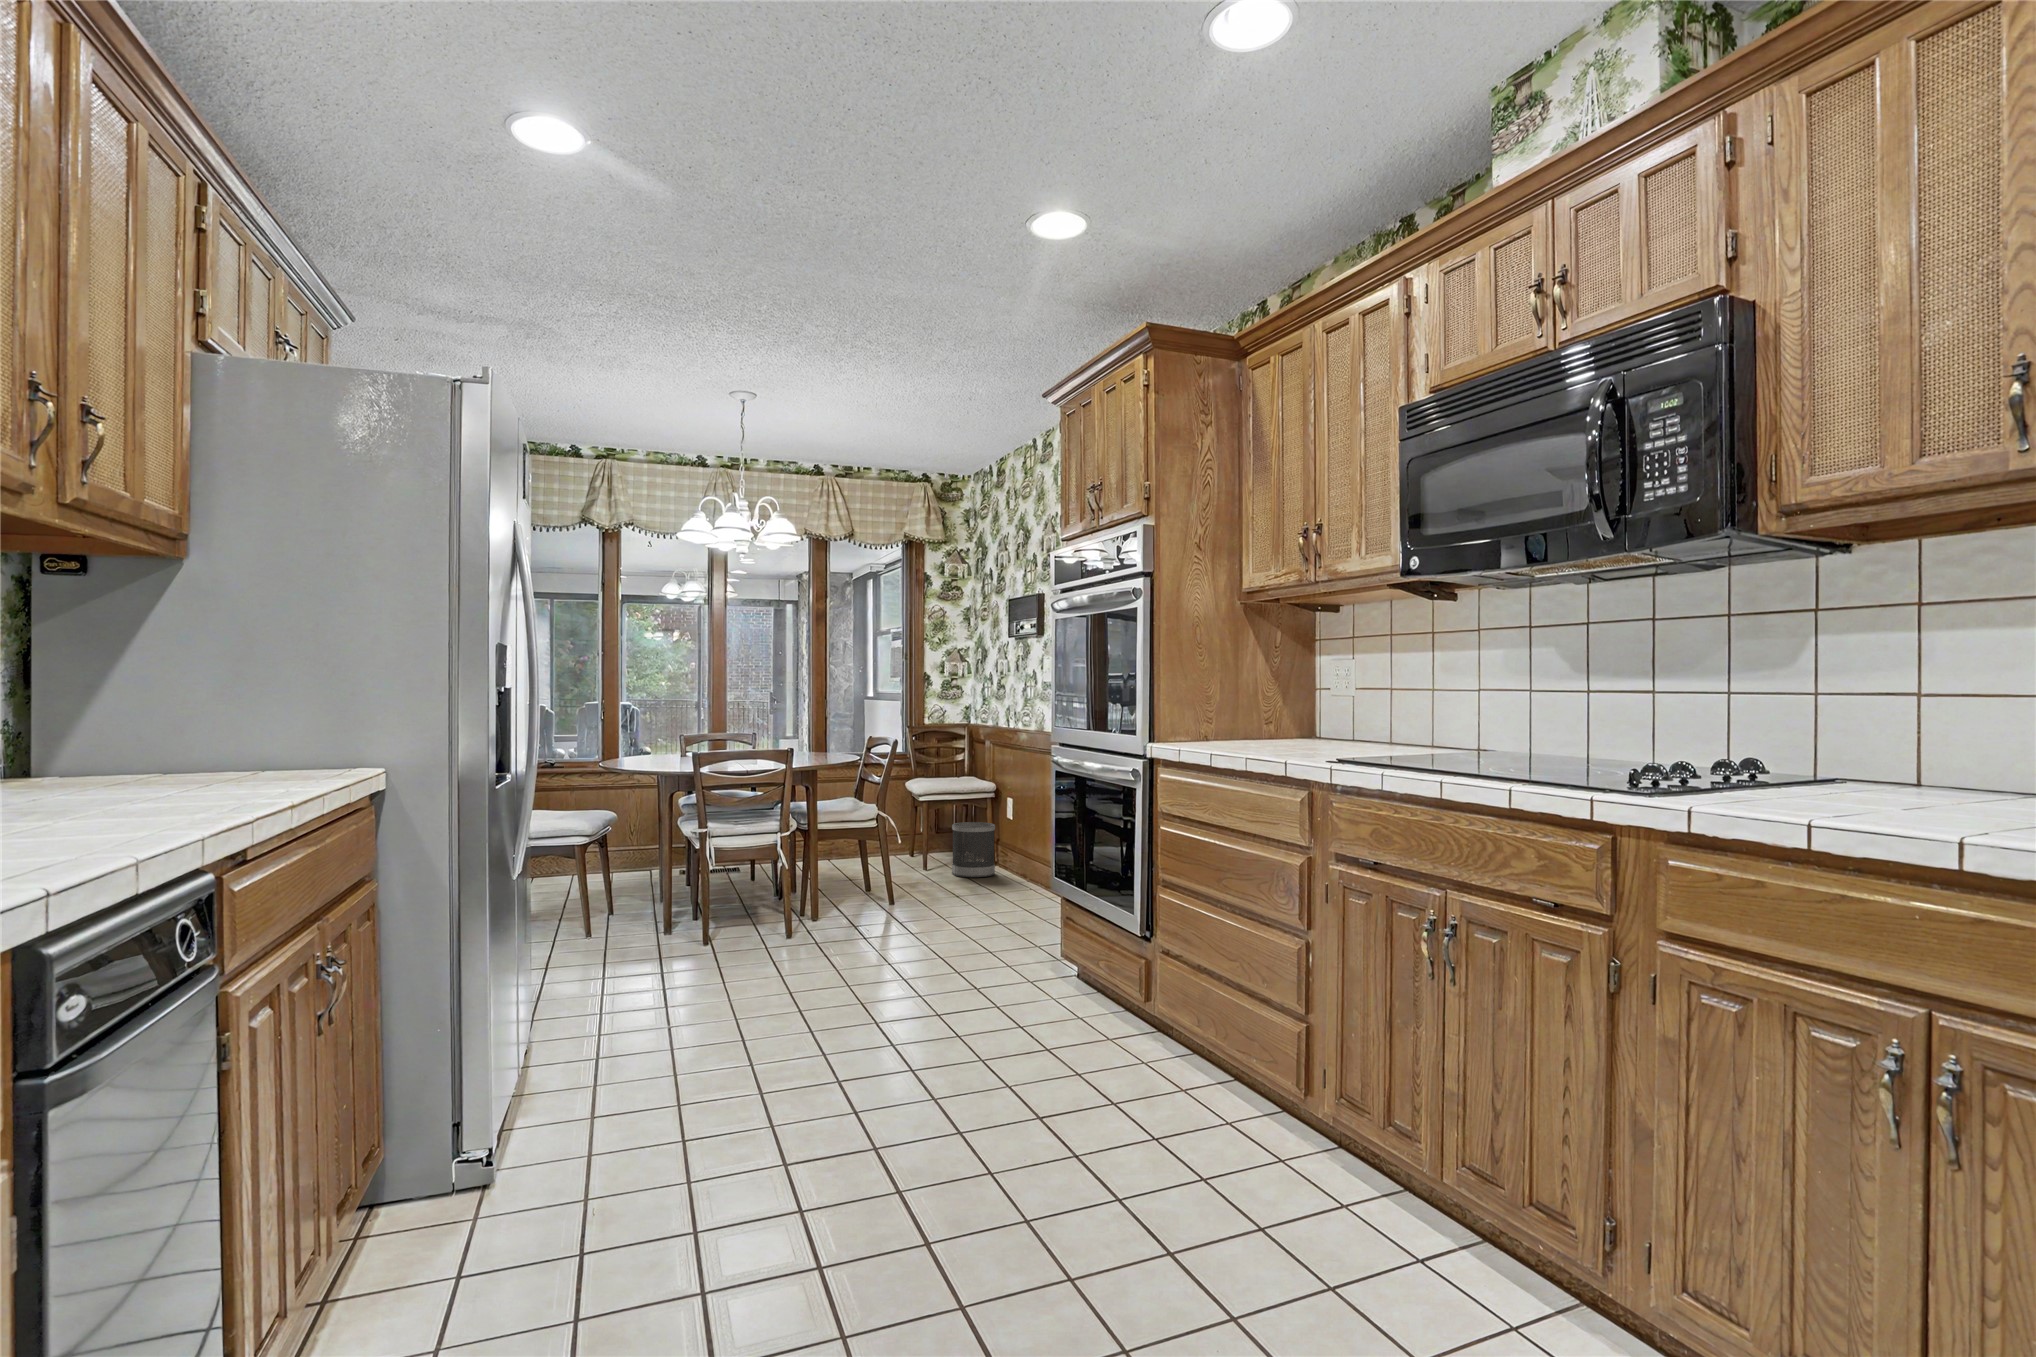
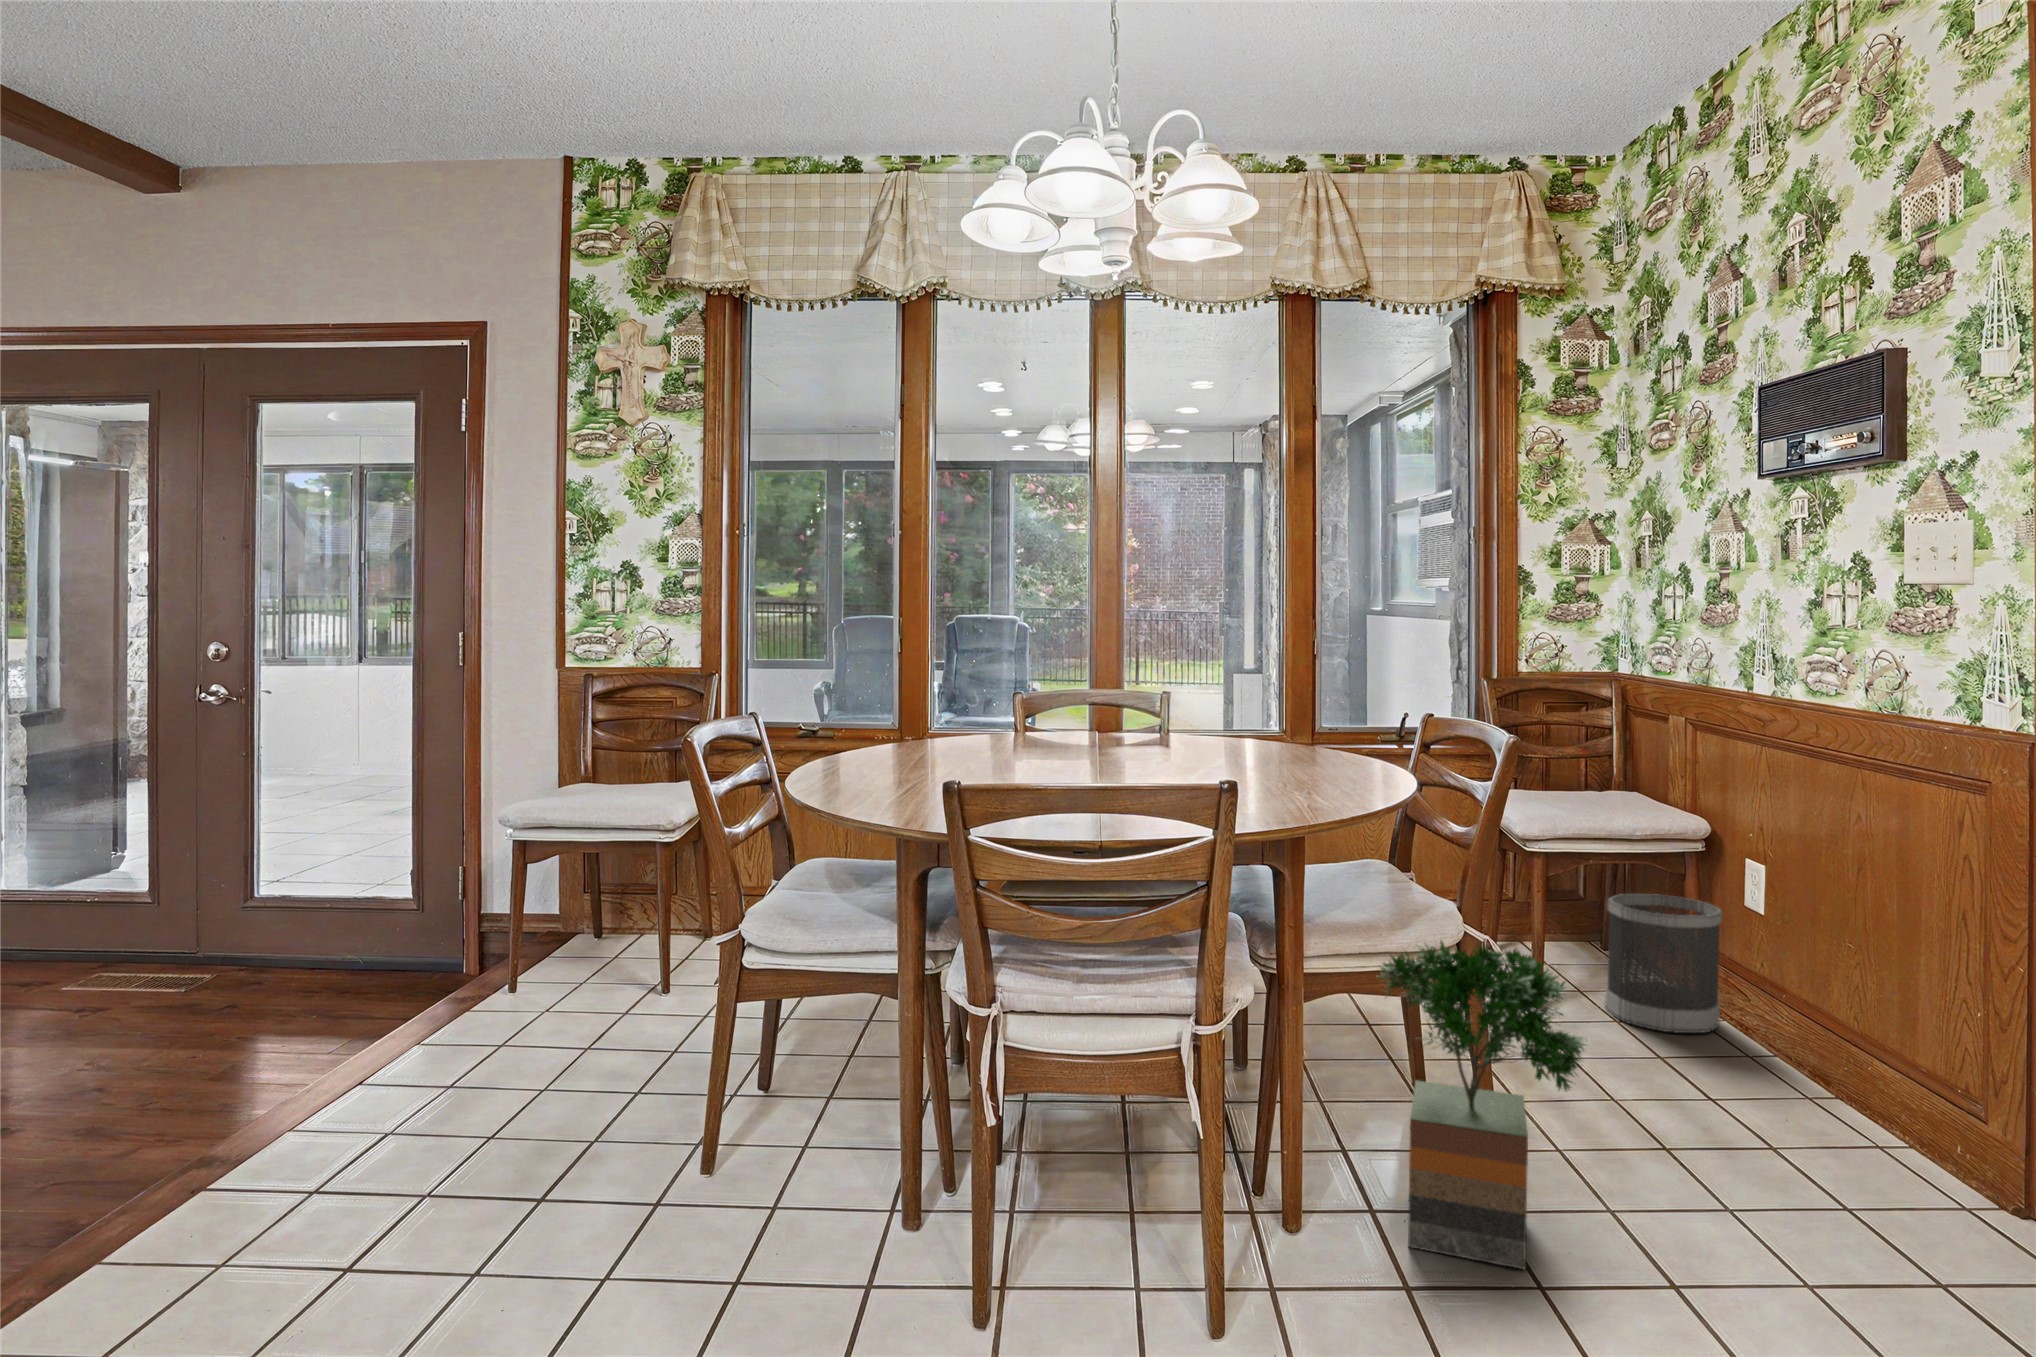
potted tree: none [837,821,905,926] -> present [1378,941,1587,1269]

